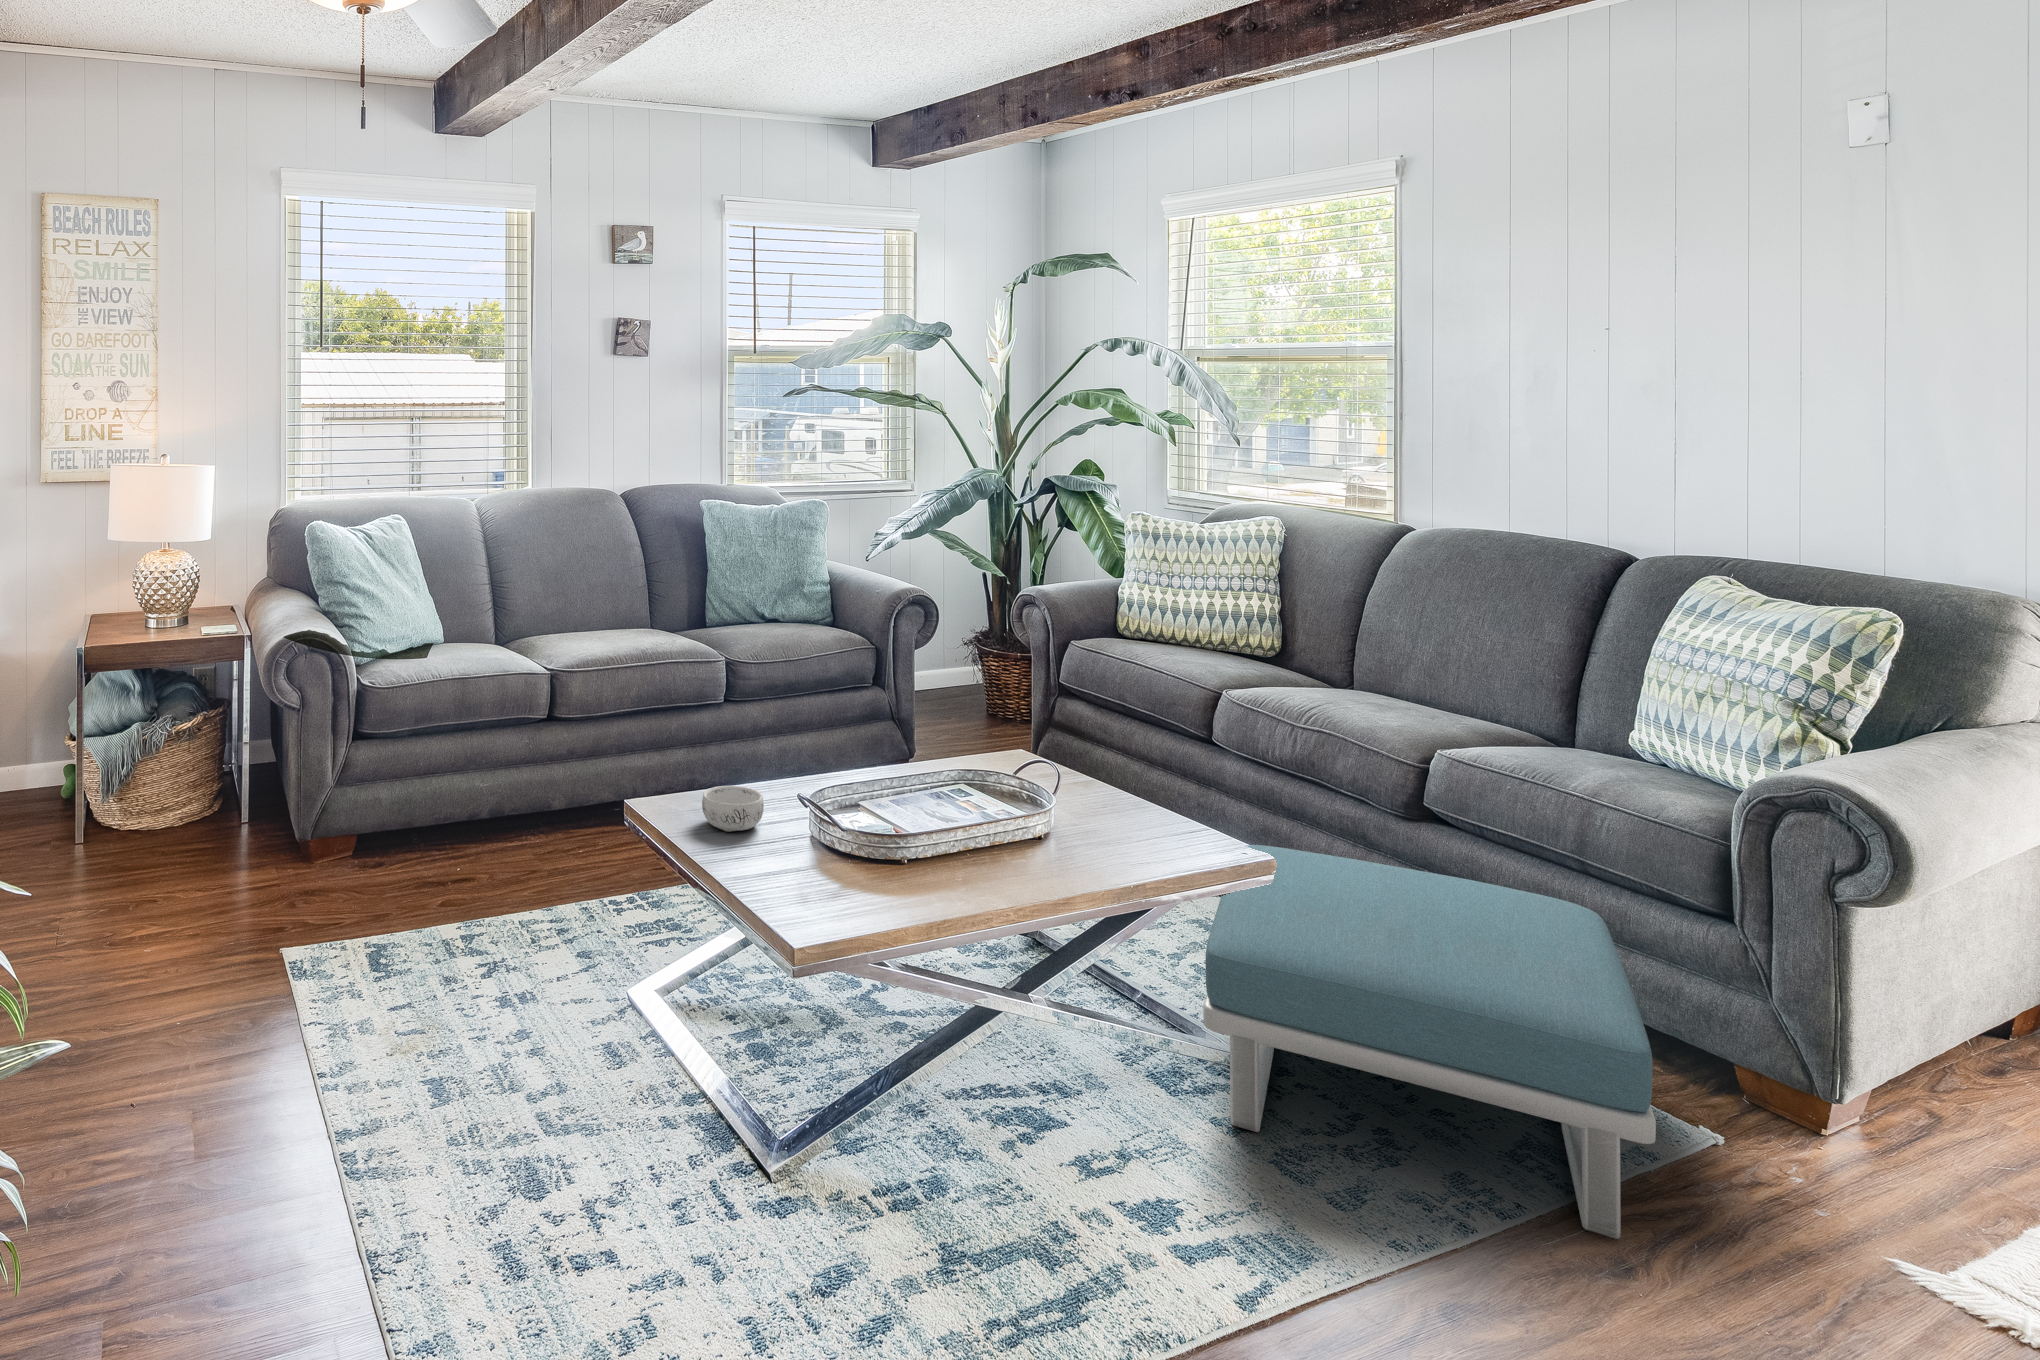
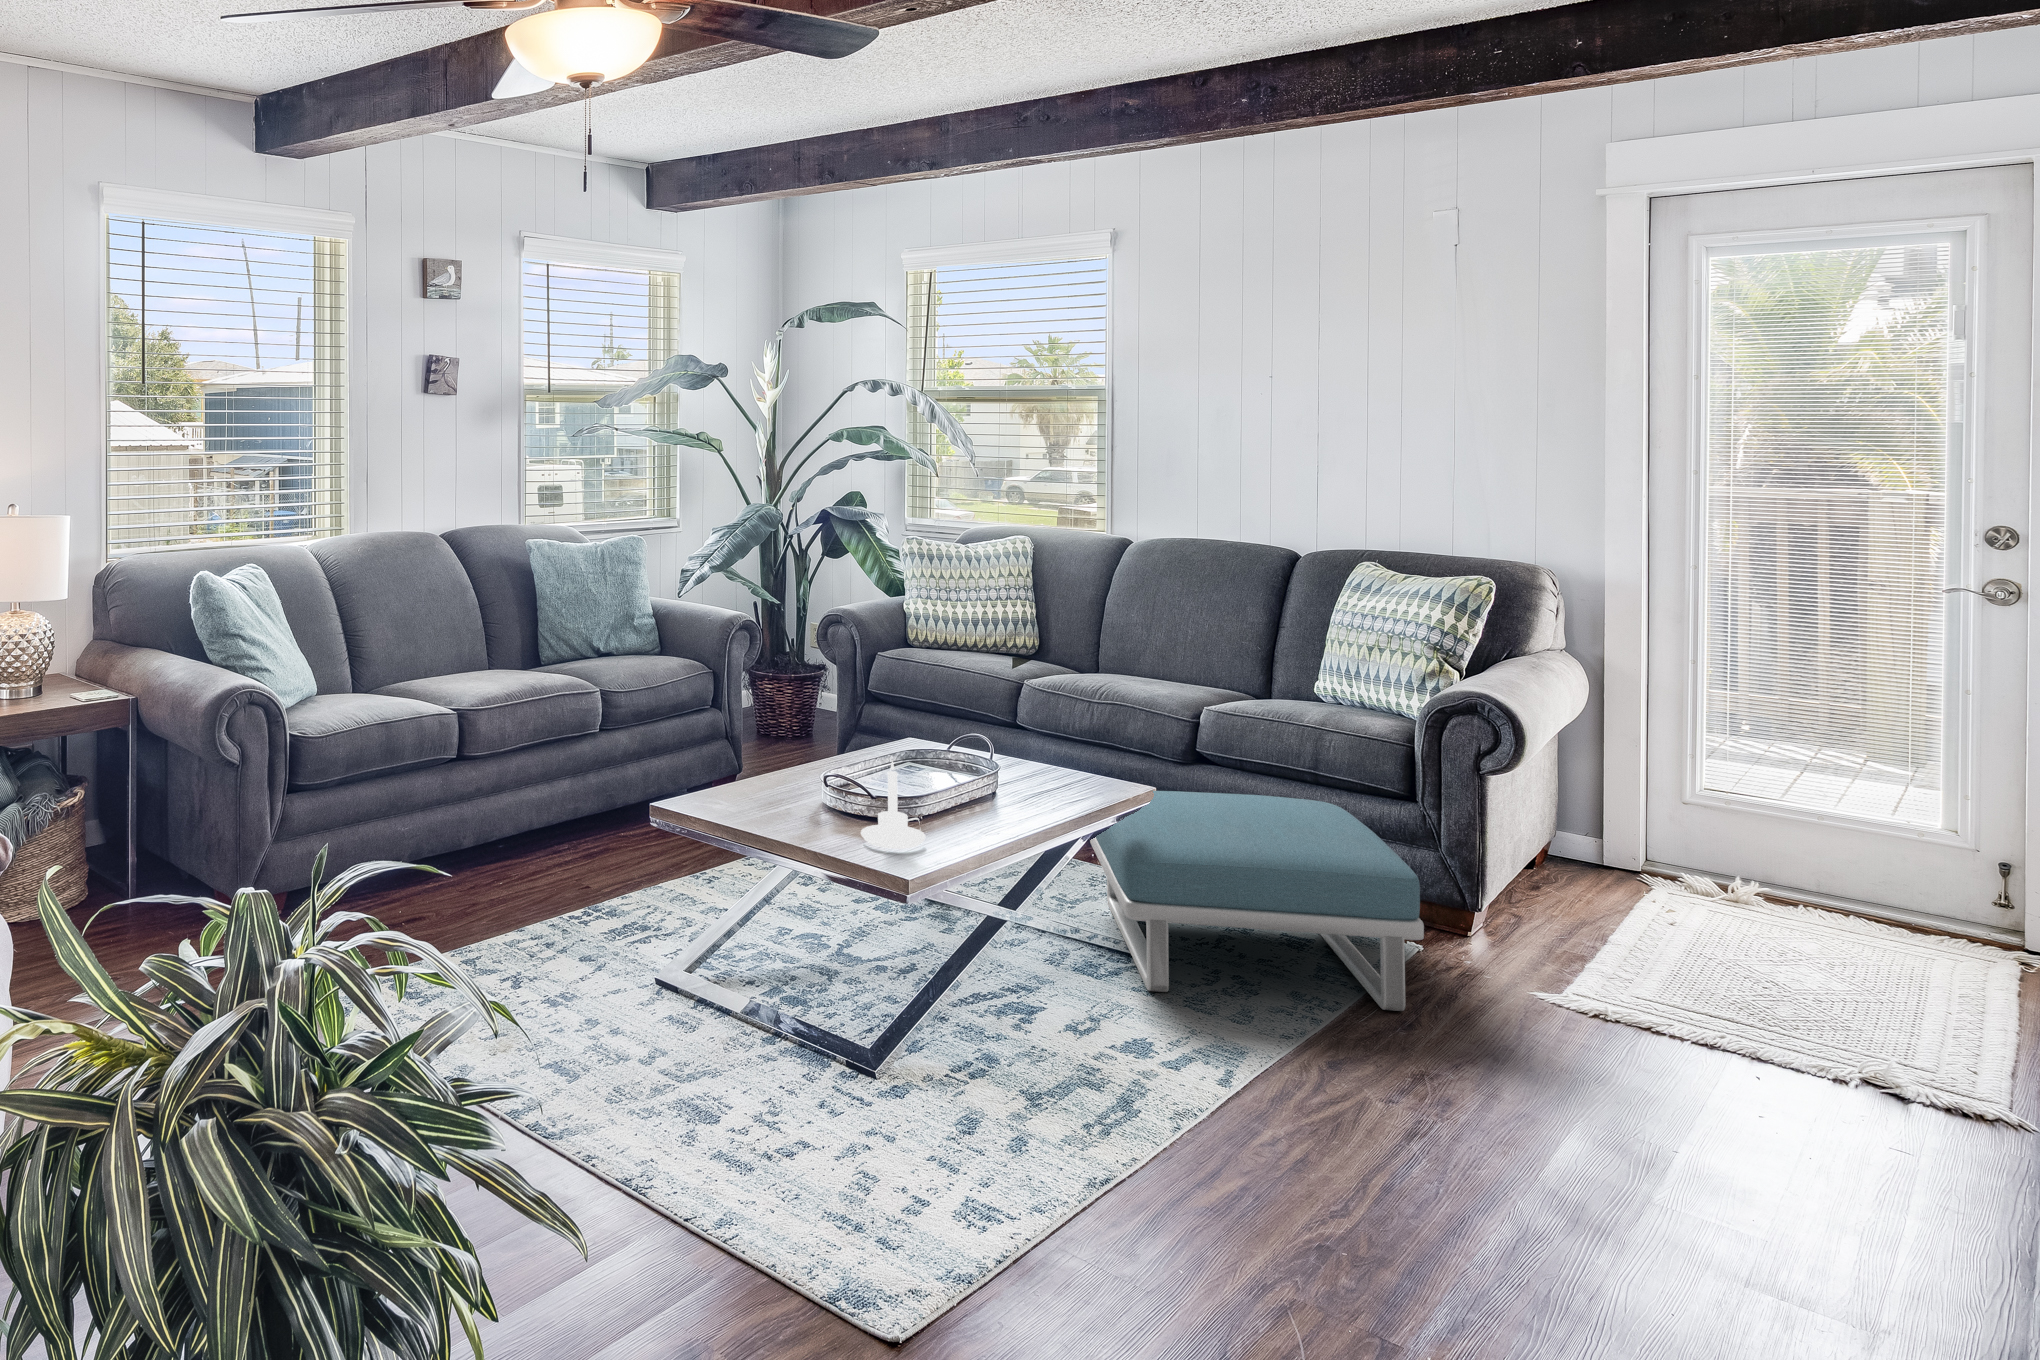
decorative bowl: present [702,786,764,832] -> none [727,776,781,813]
candle holder: none [802,796,880,907] -> present [861,761,926,849]

